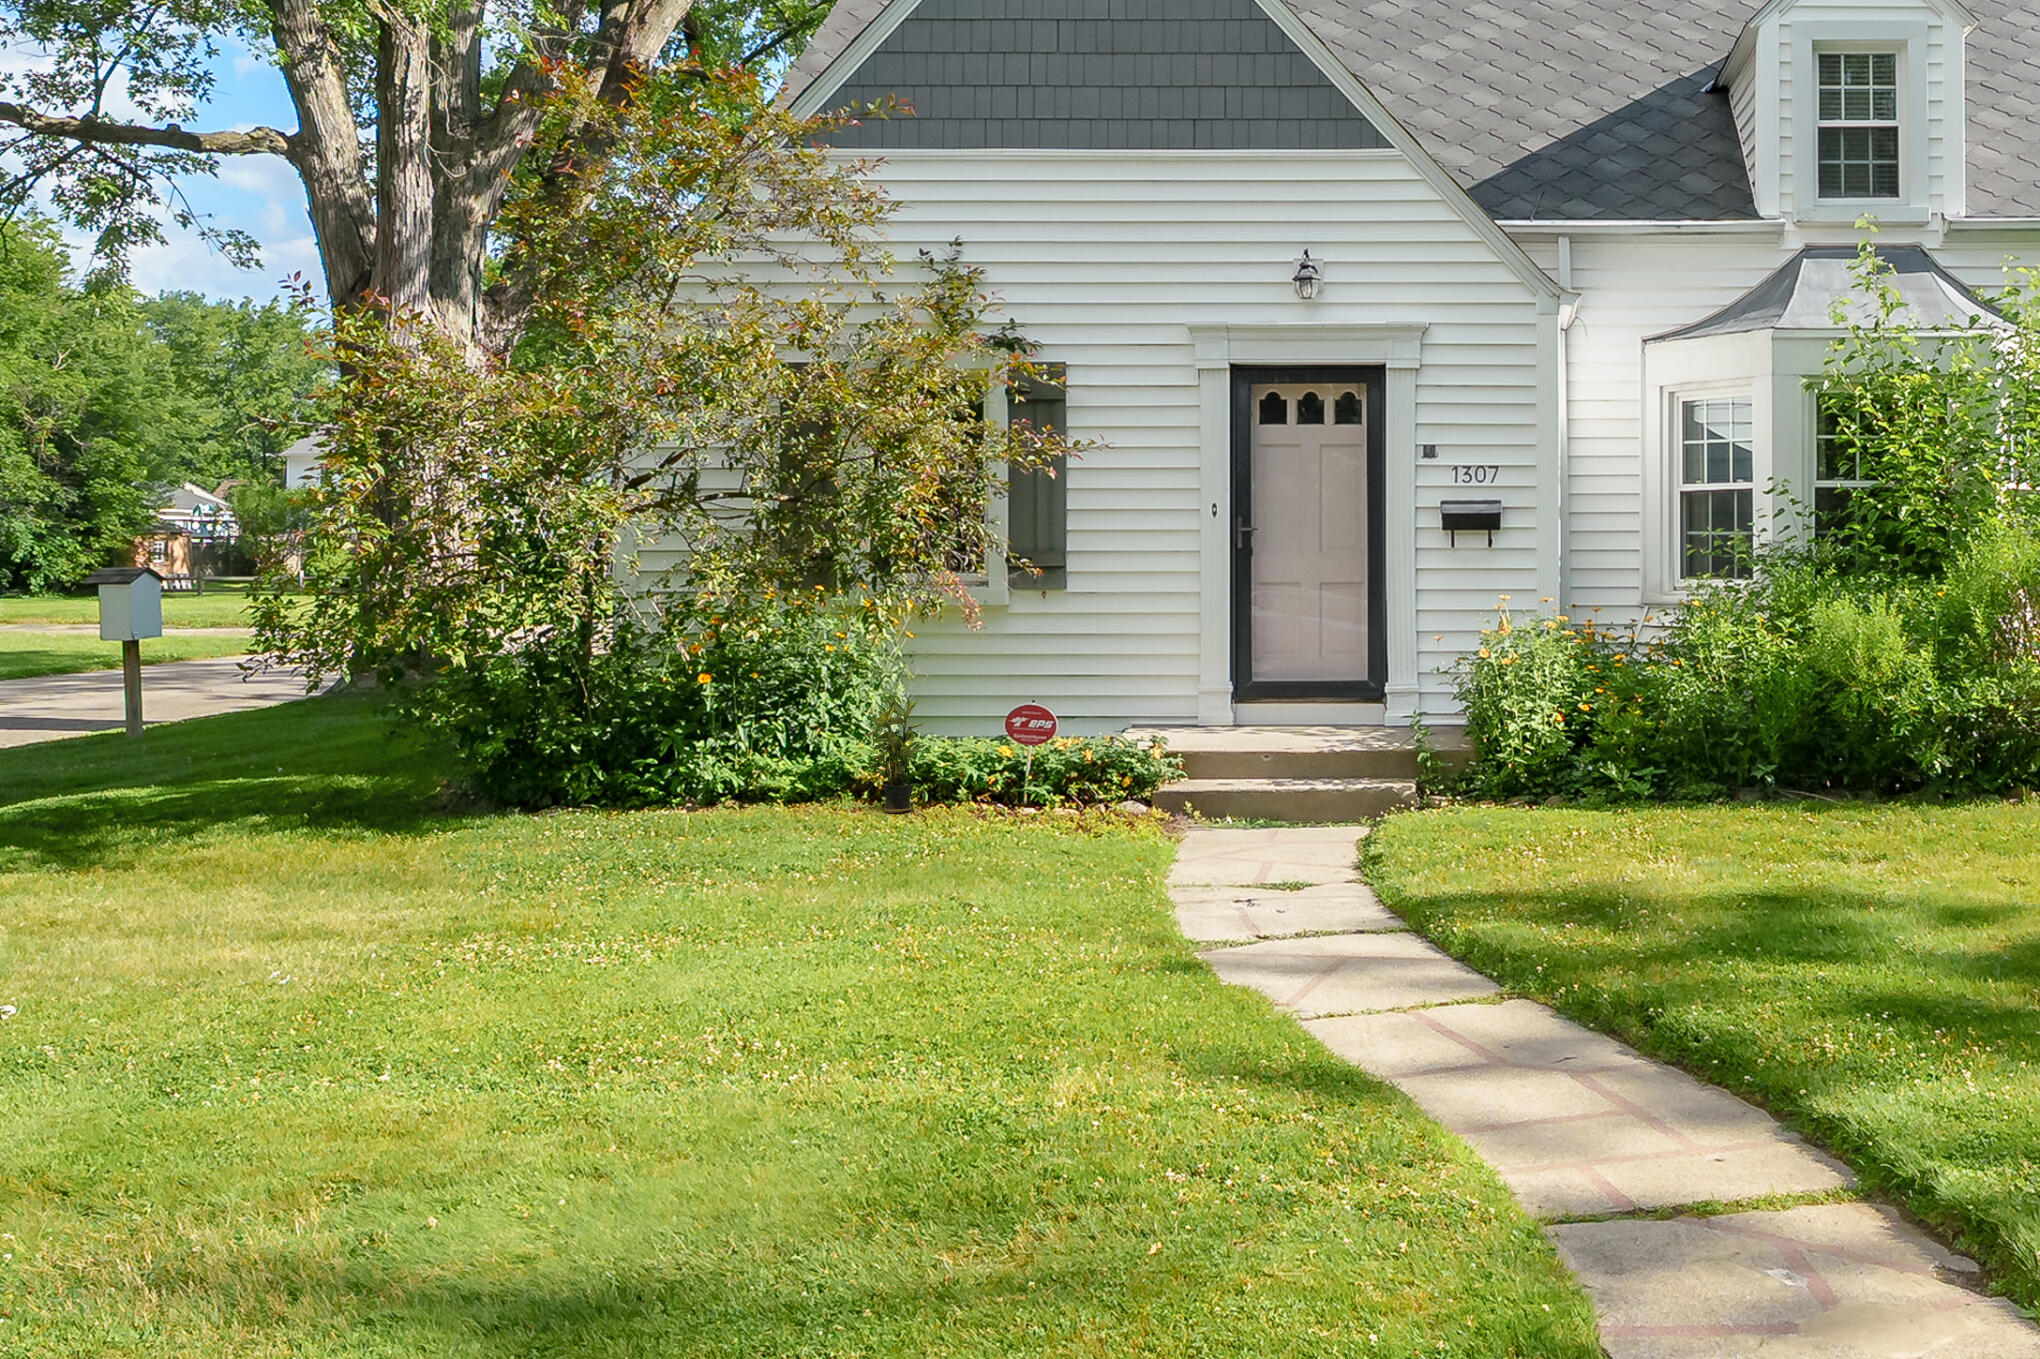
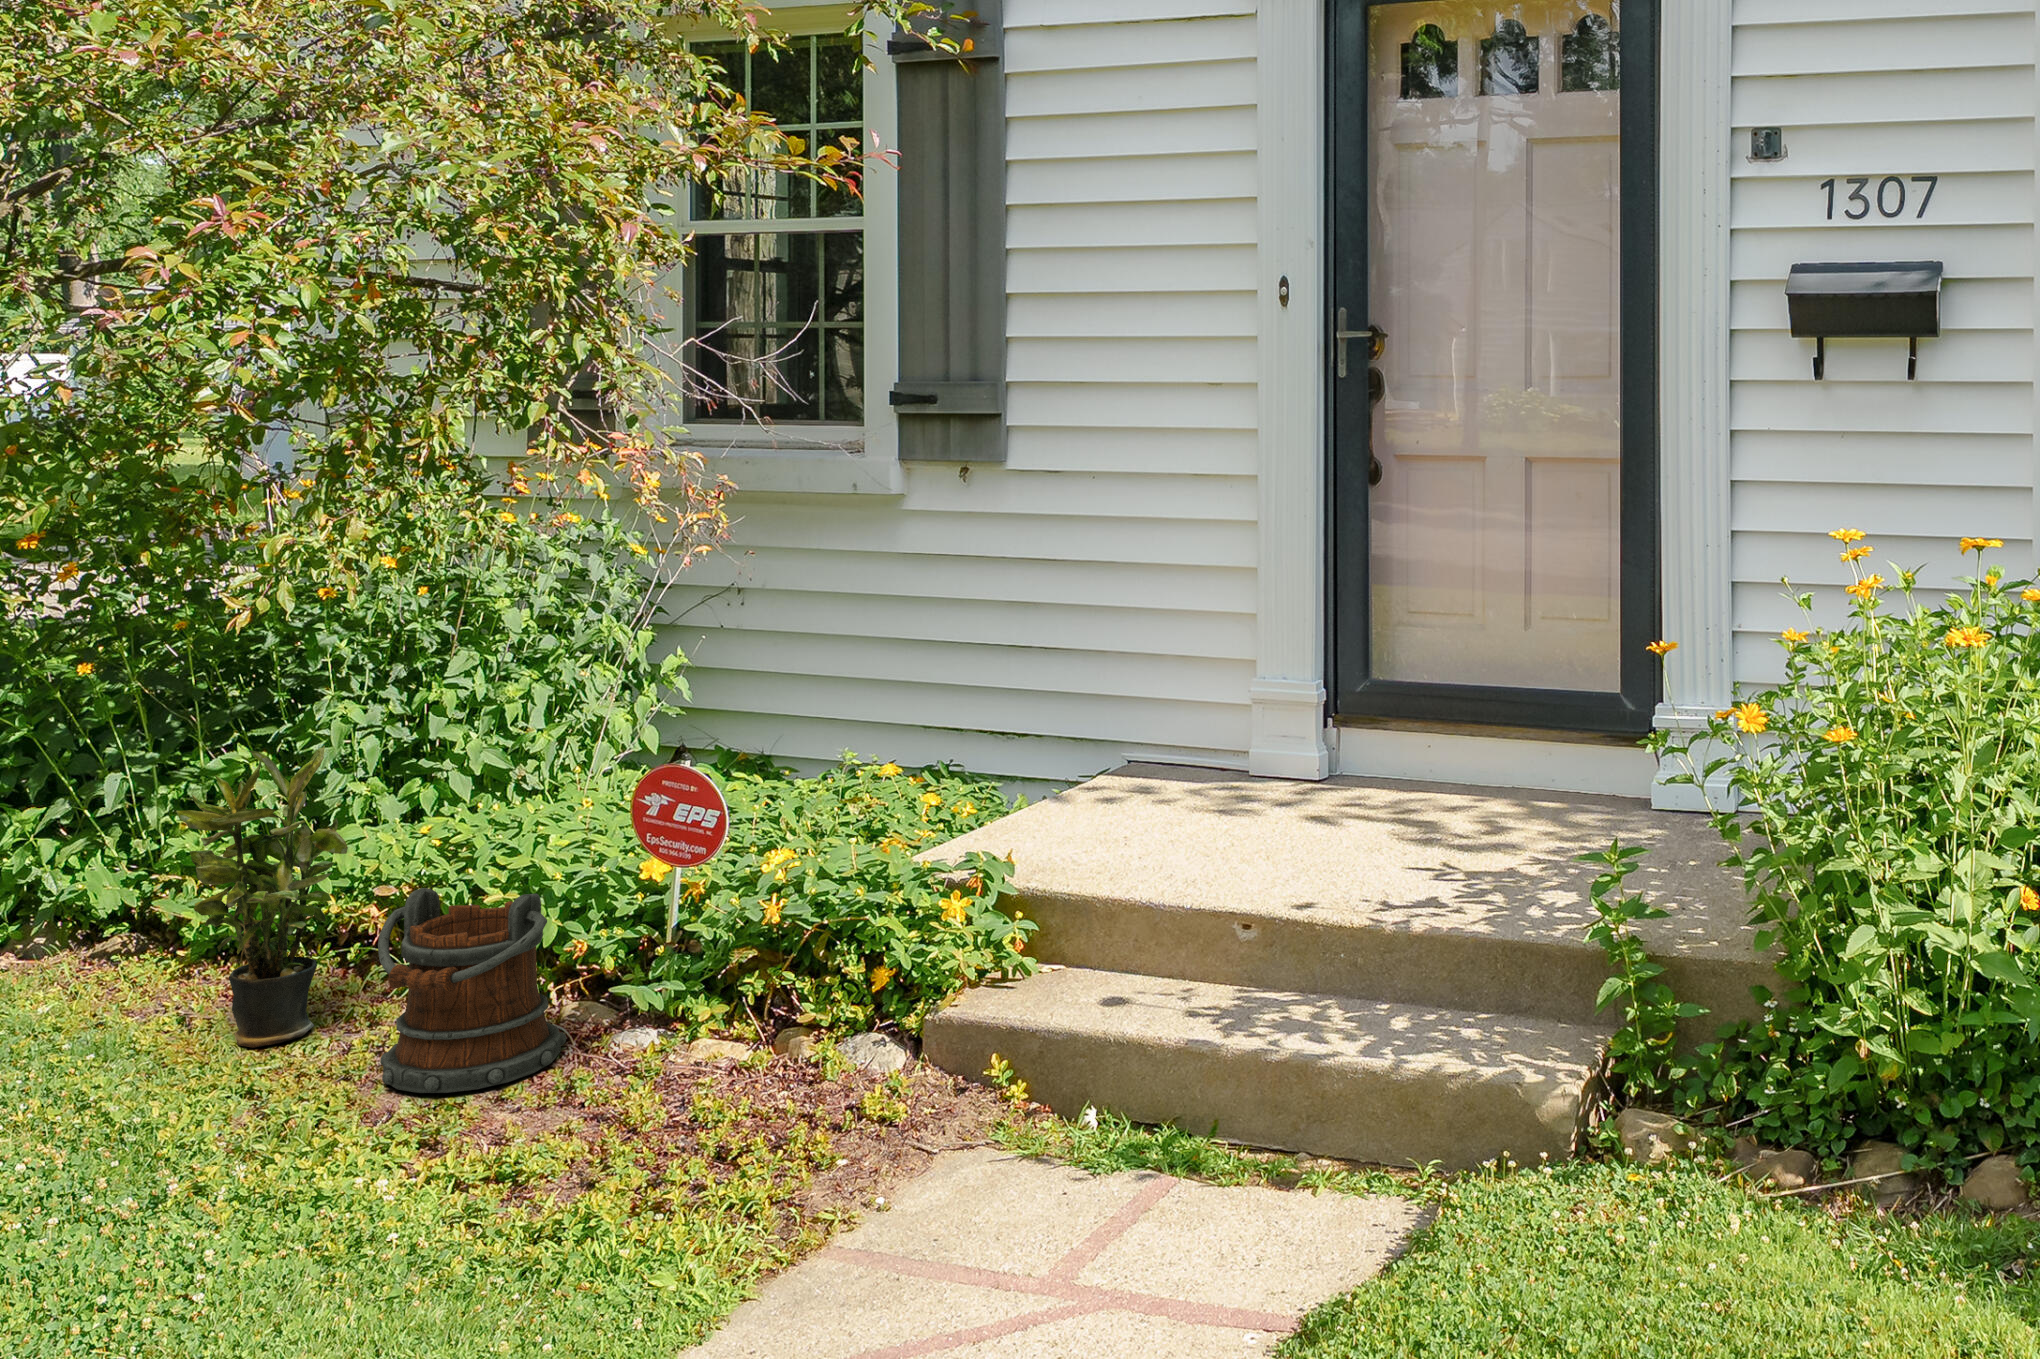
bucket: none [963,745,1030,816] -> present [378,888,566,1093]

